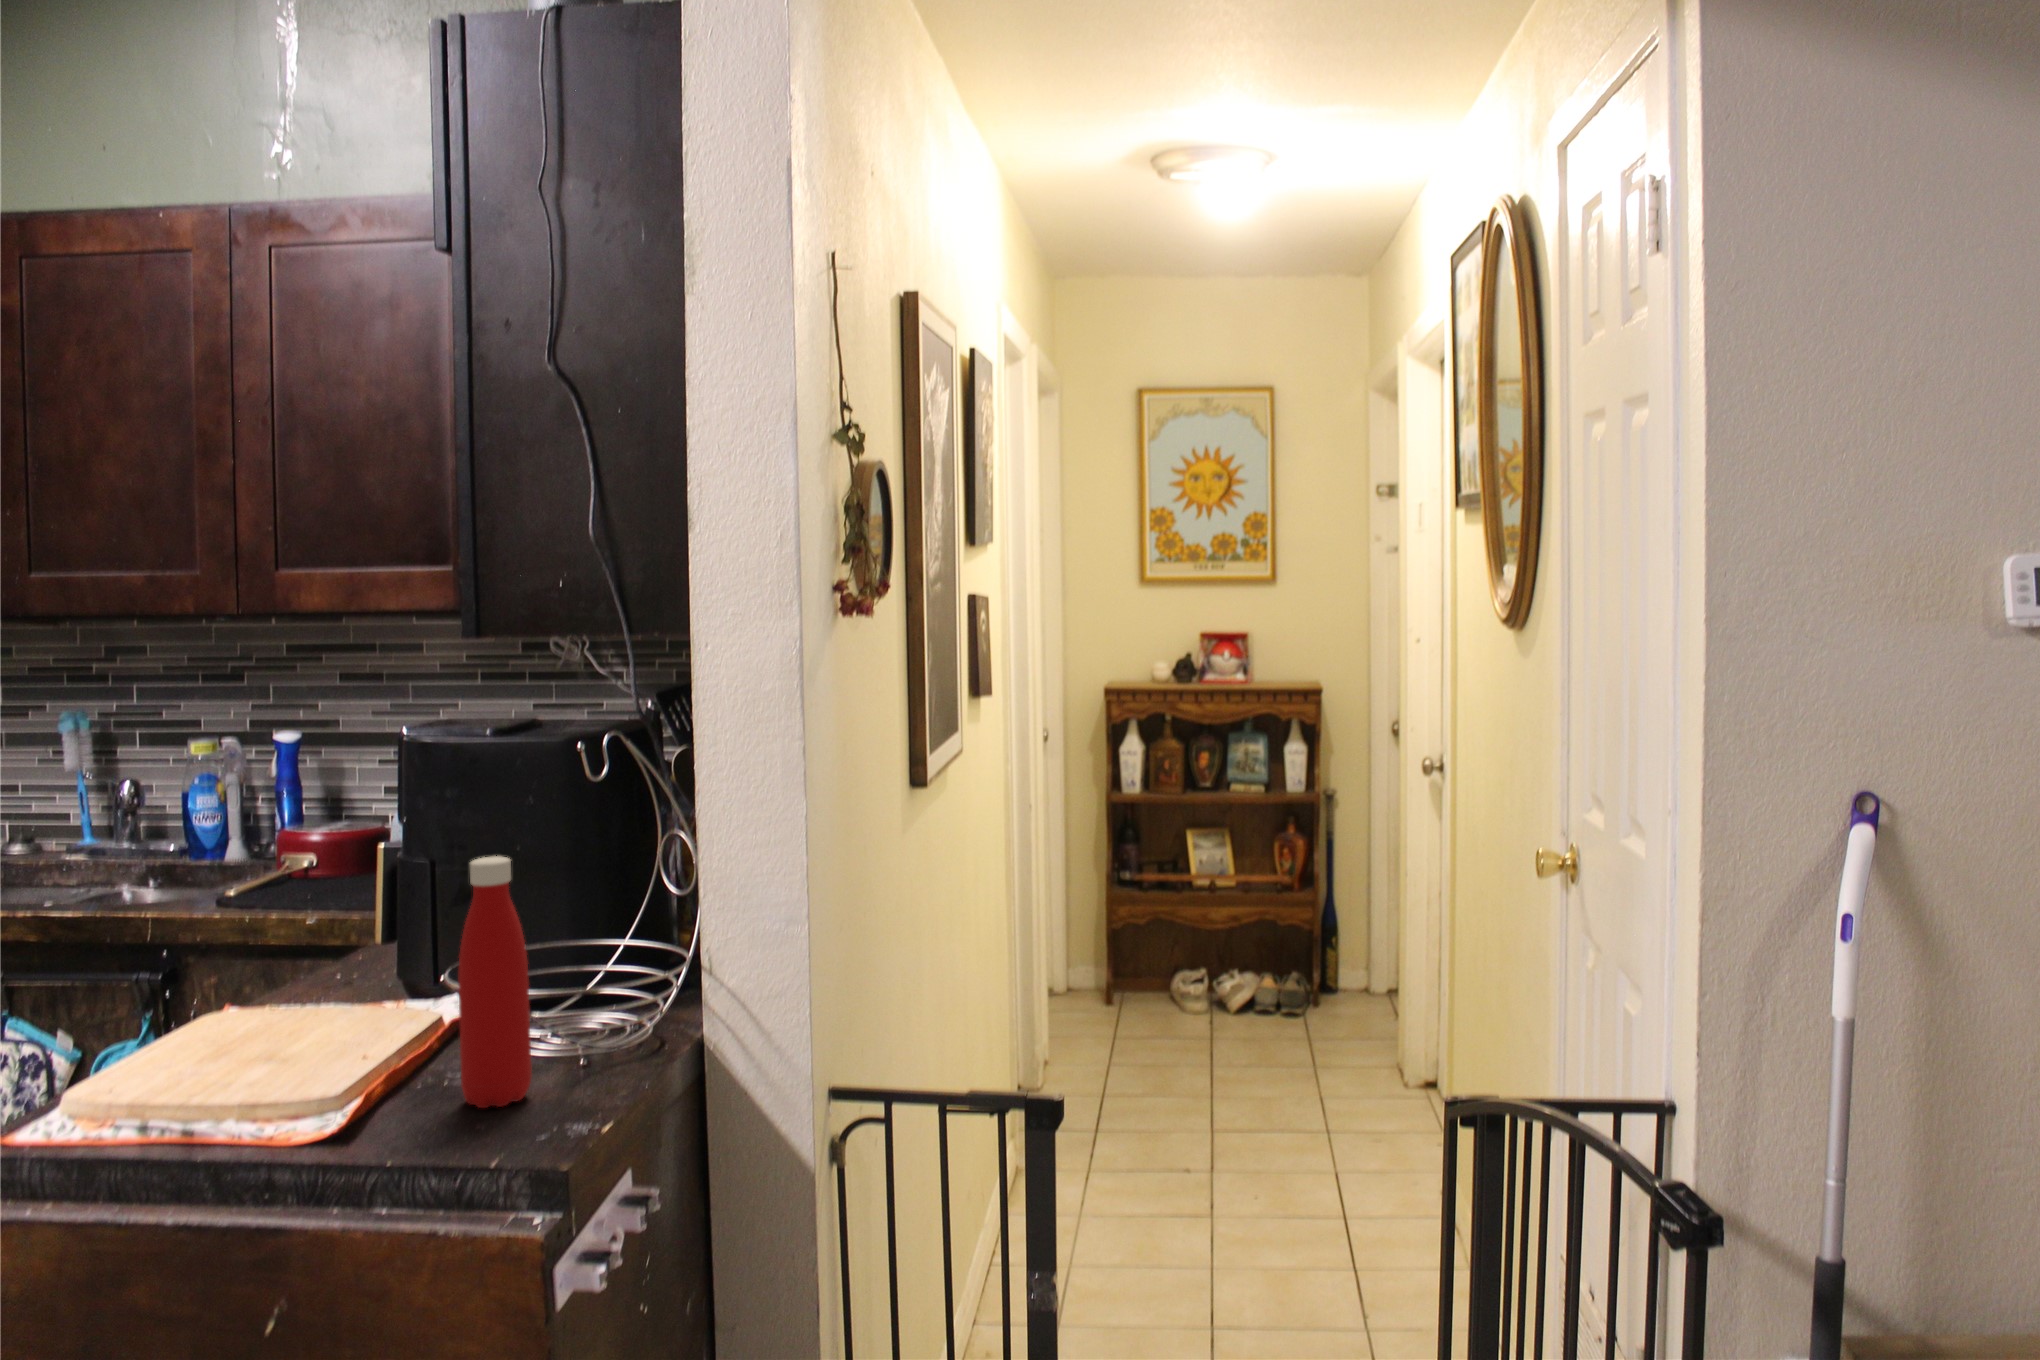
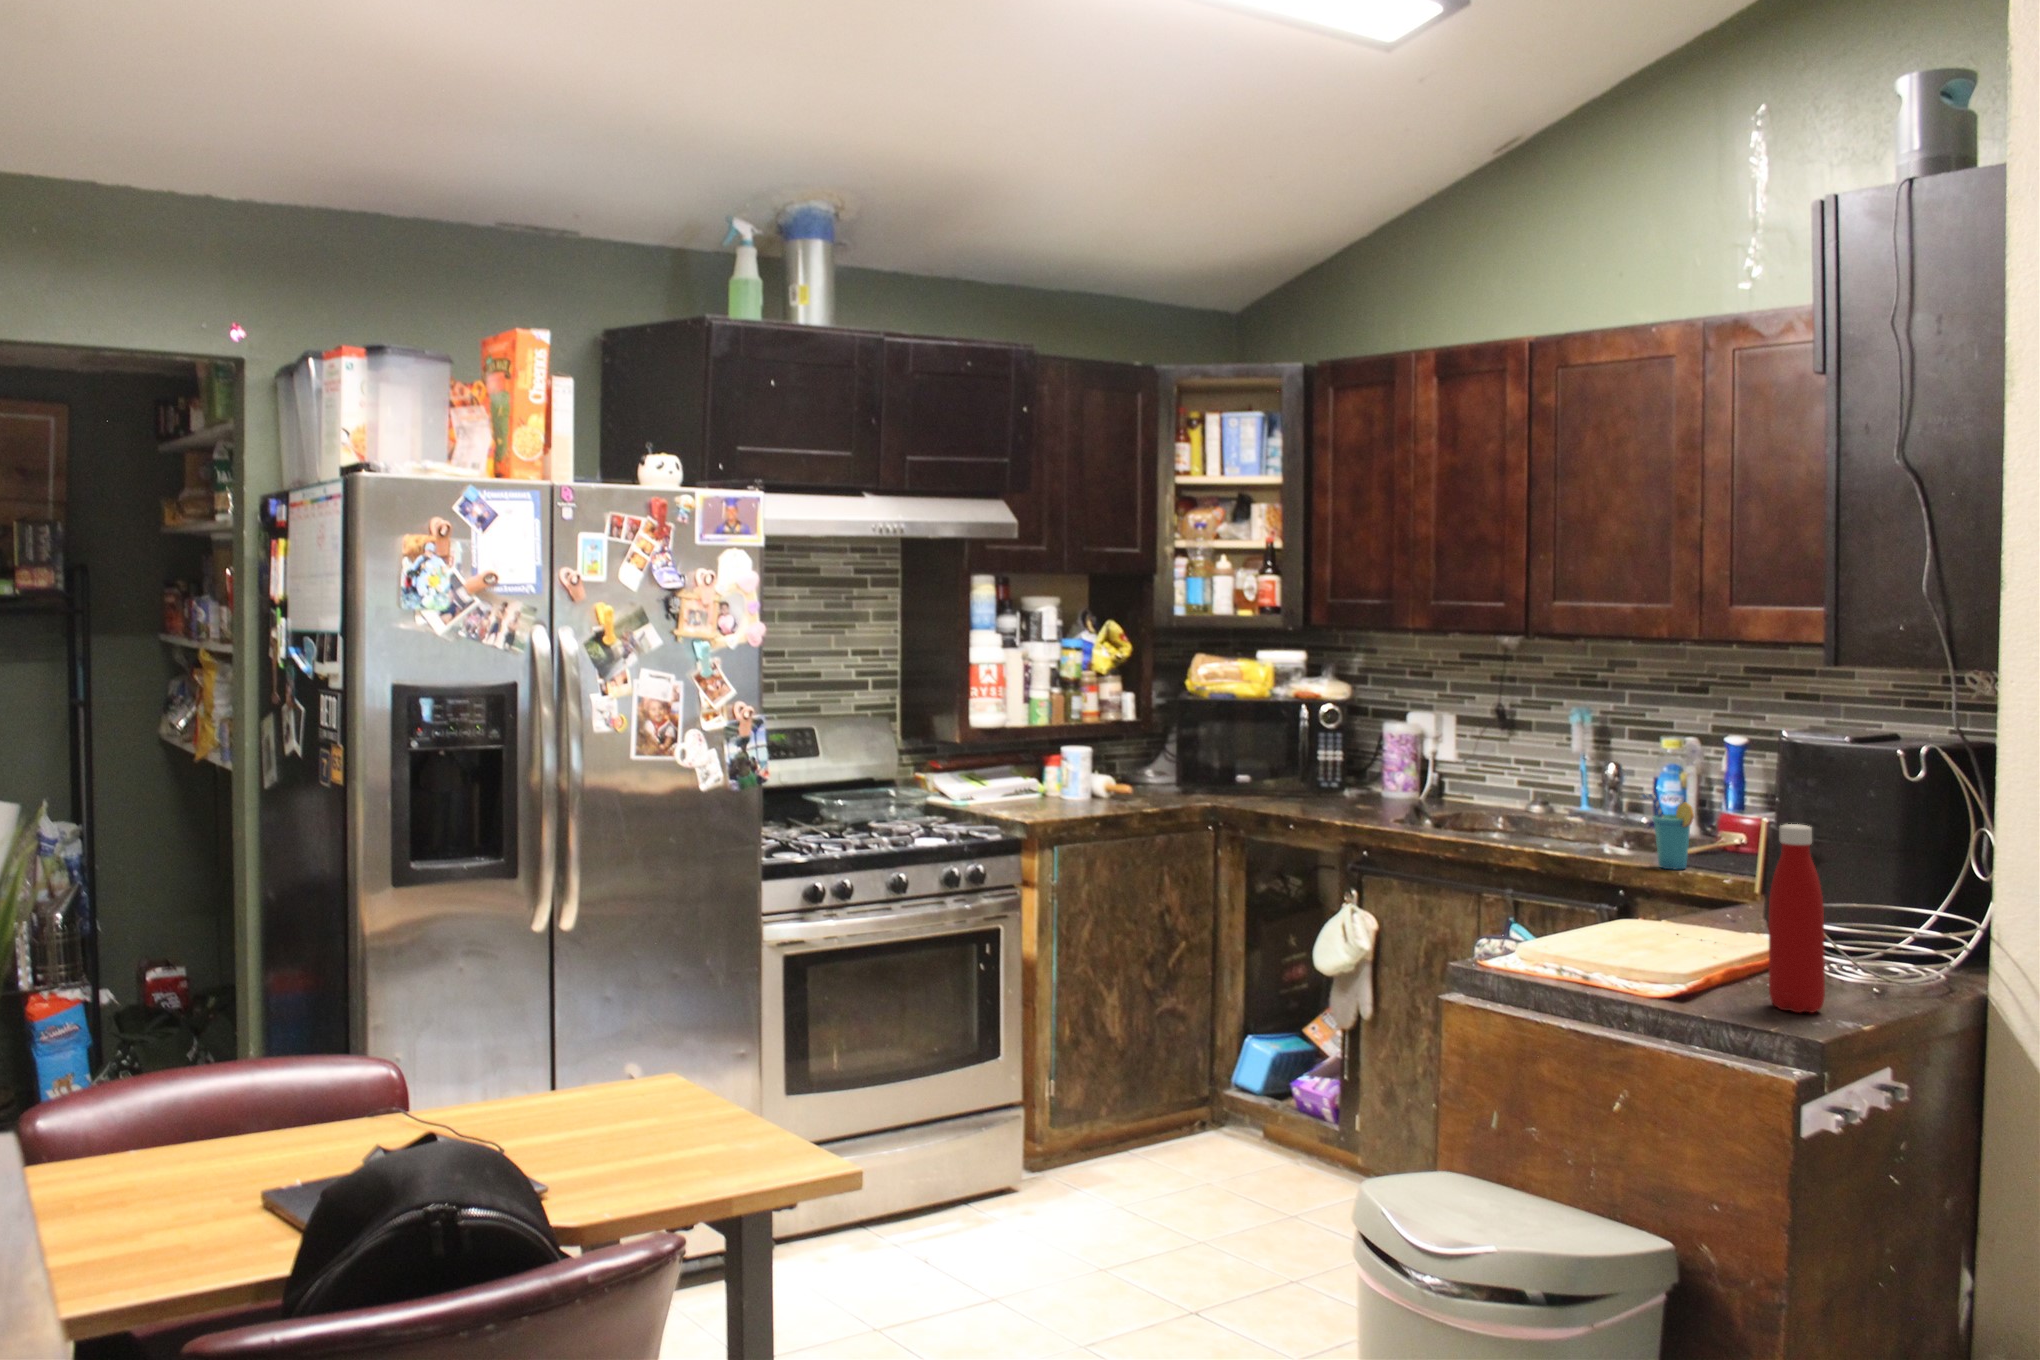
cup: none [183,818,262,912] -> present [1640,794,1694,870]

